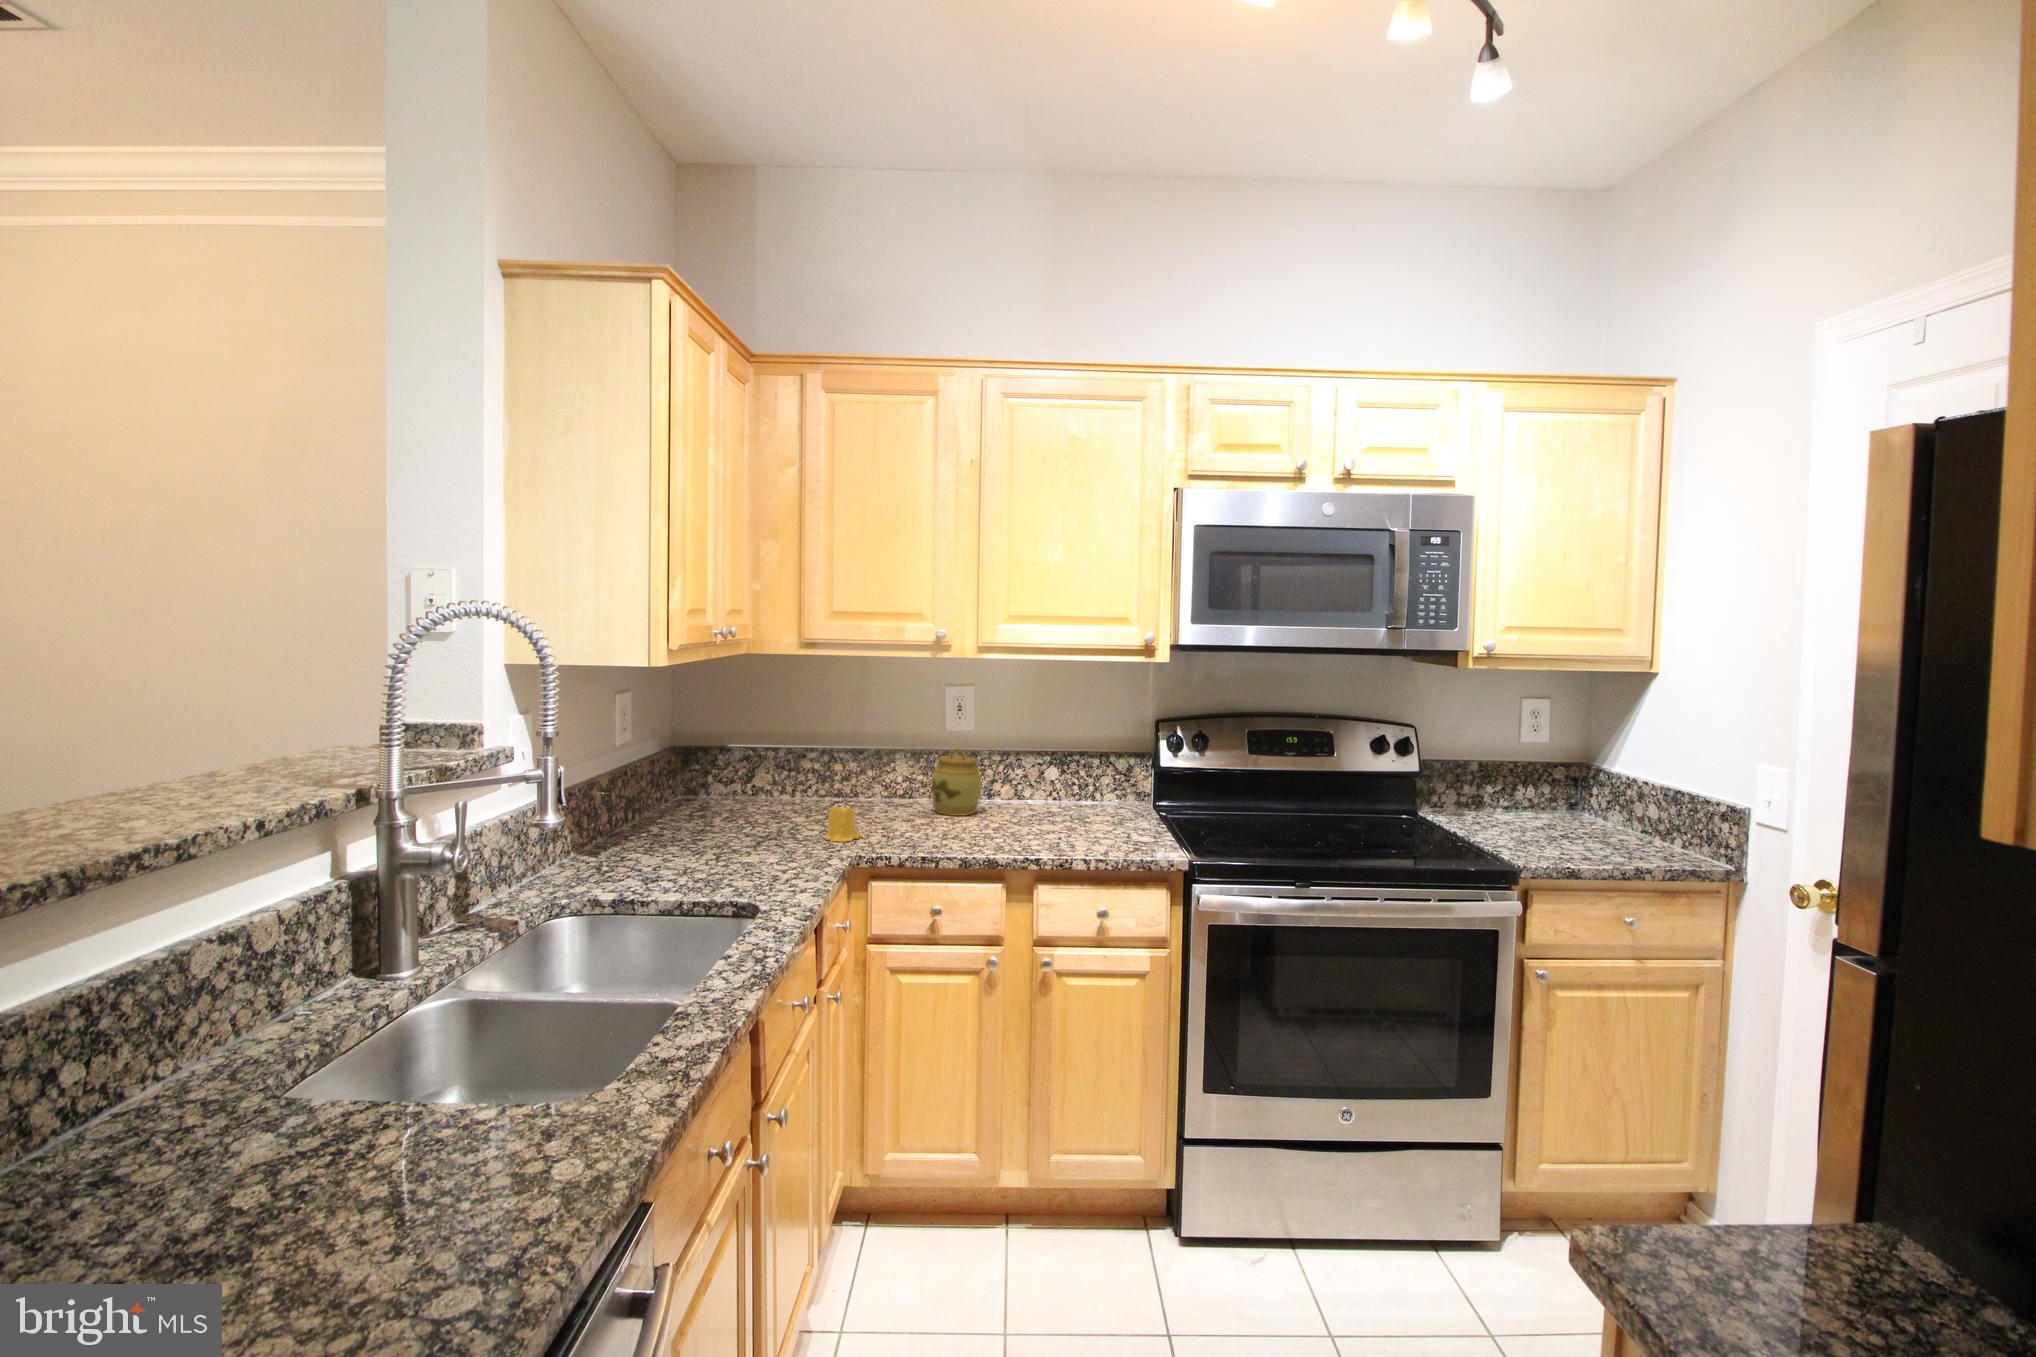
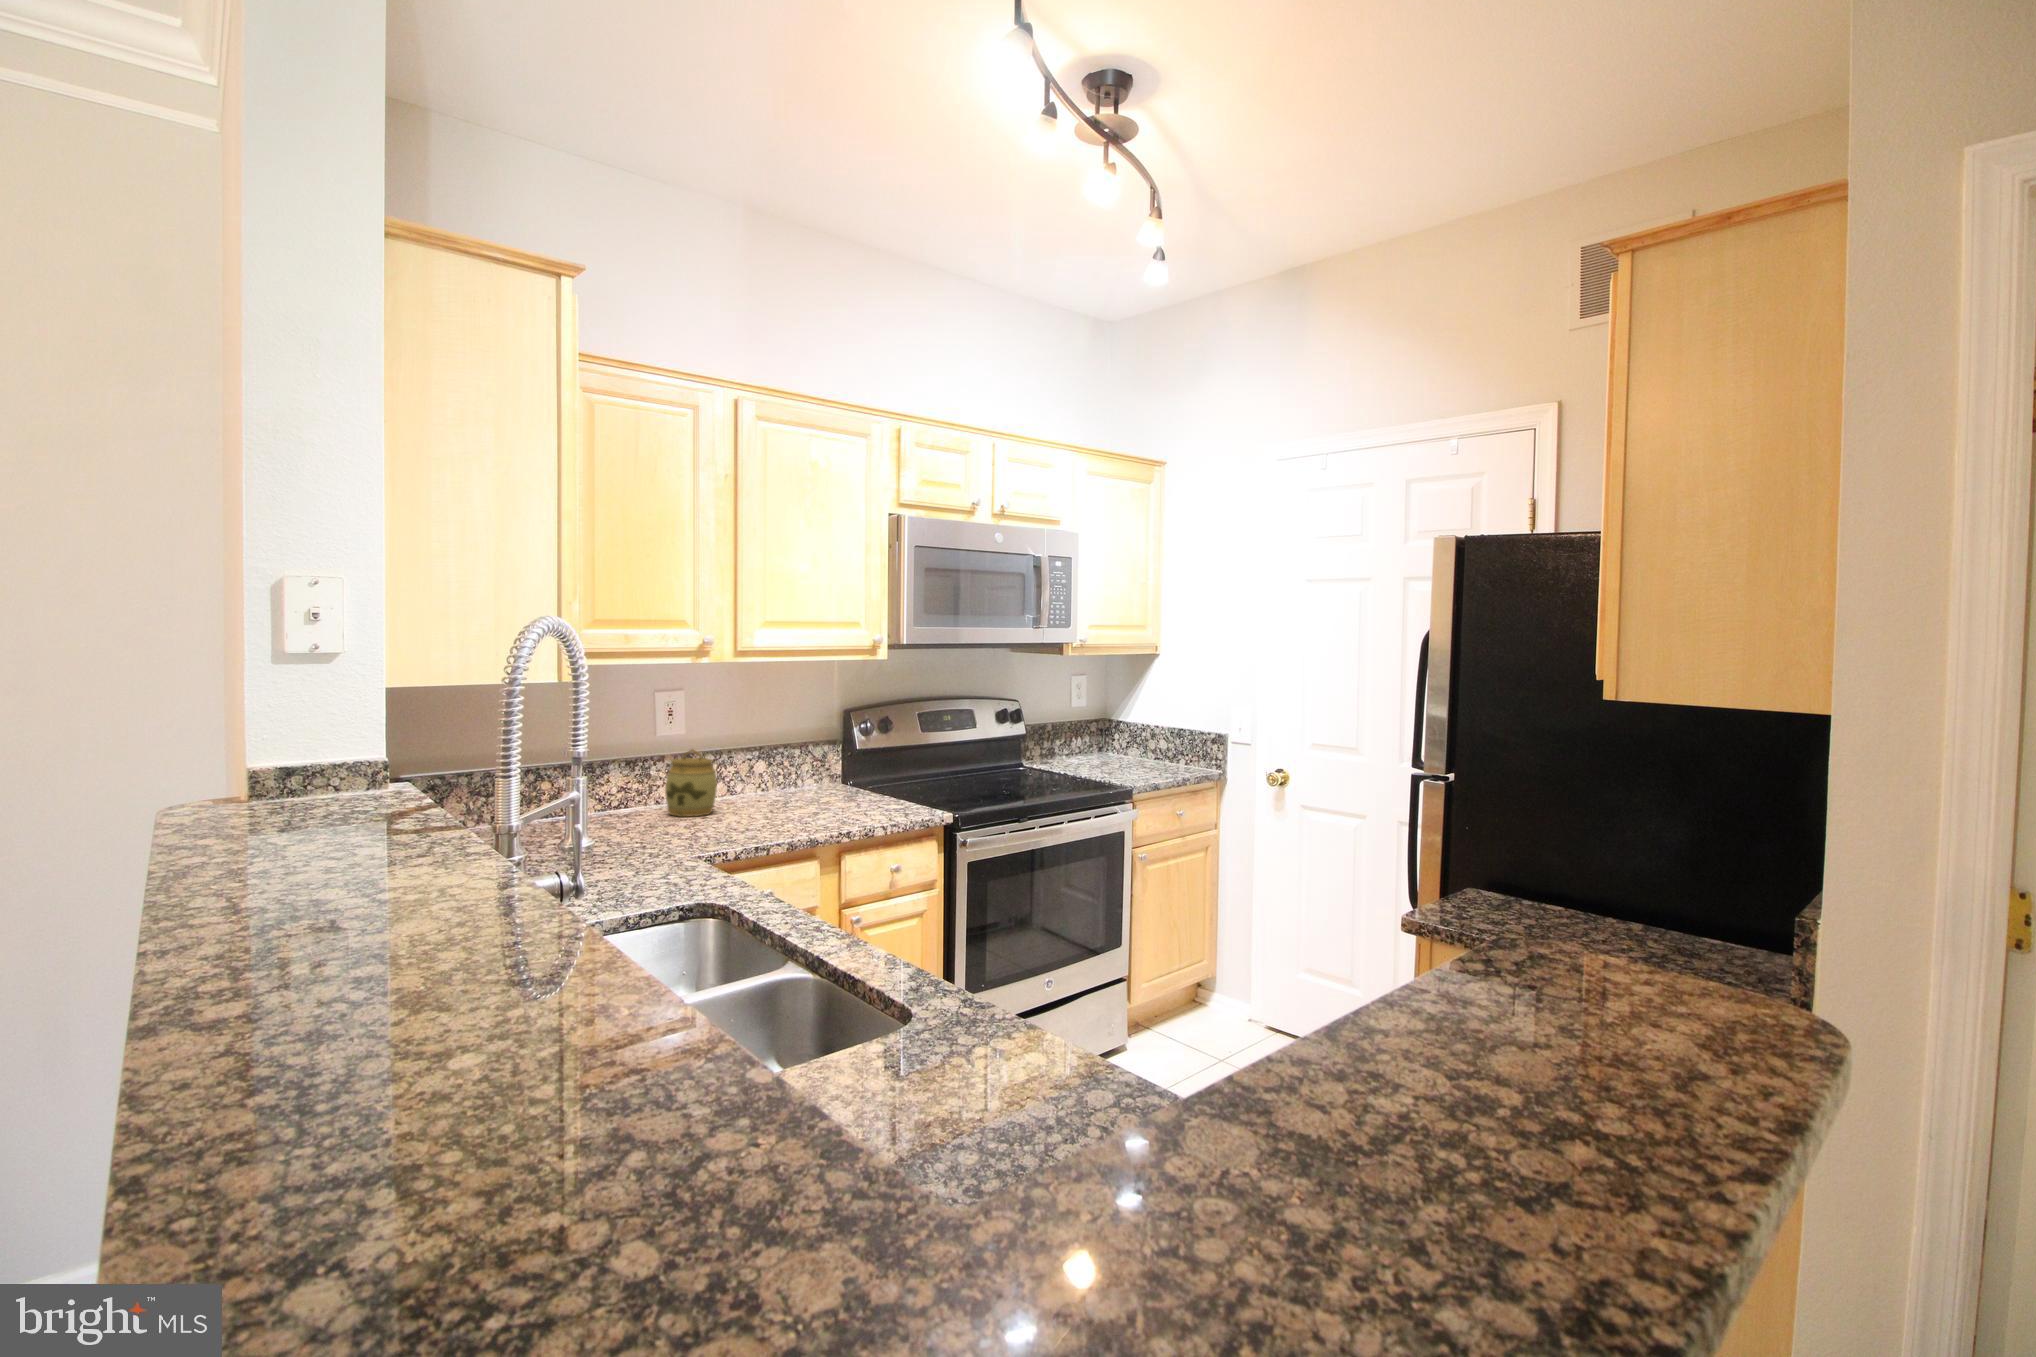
candle: present [824,807,863,842] -> none [629,810,670,850]

